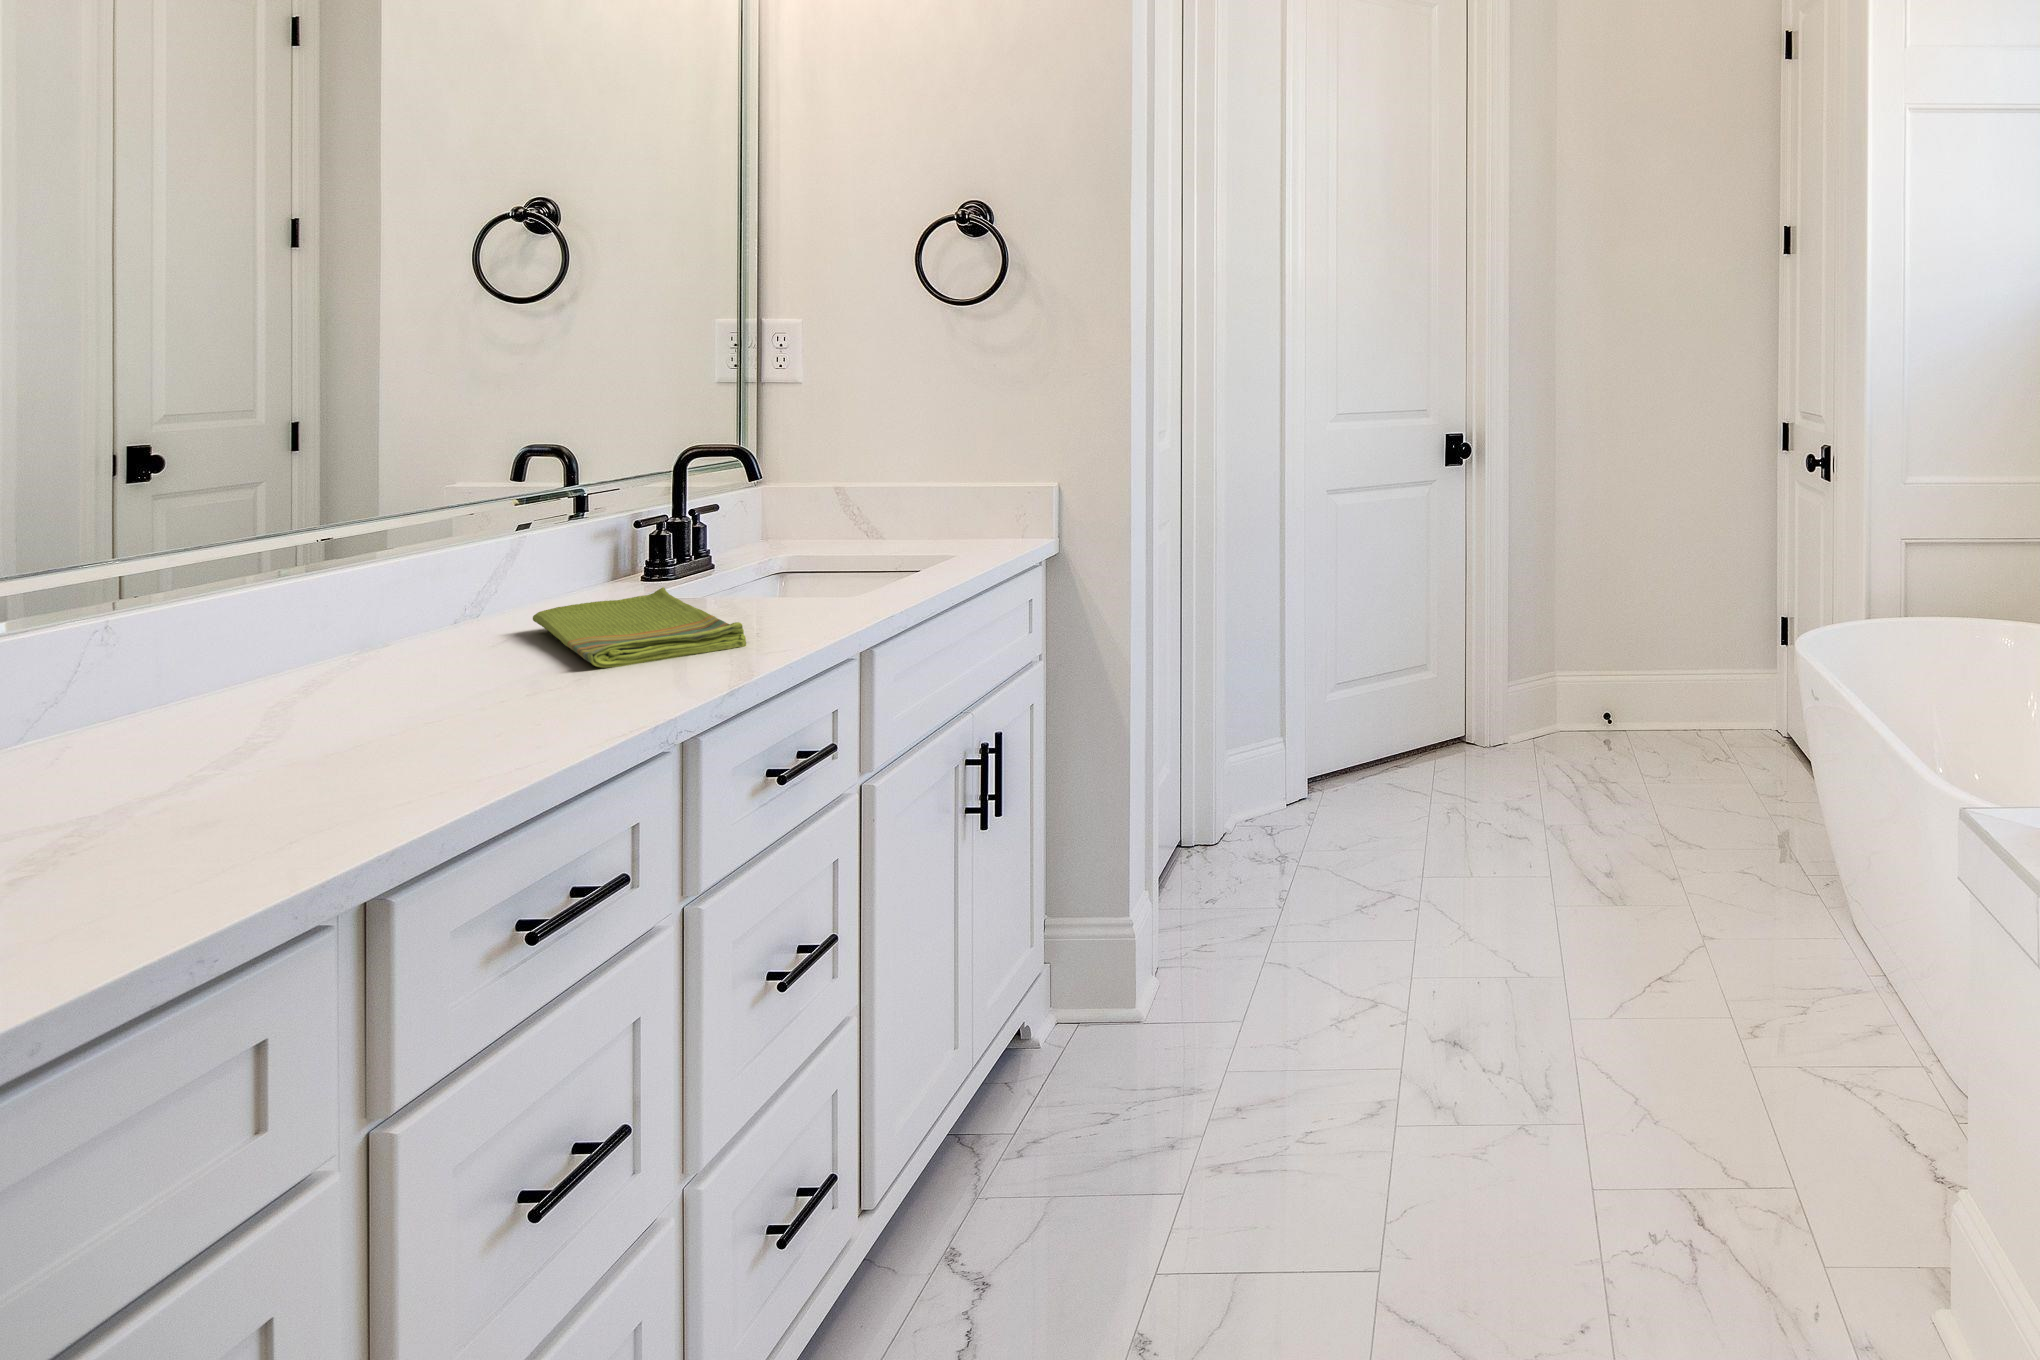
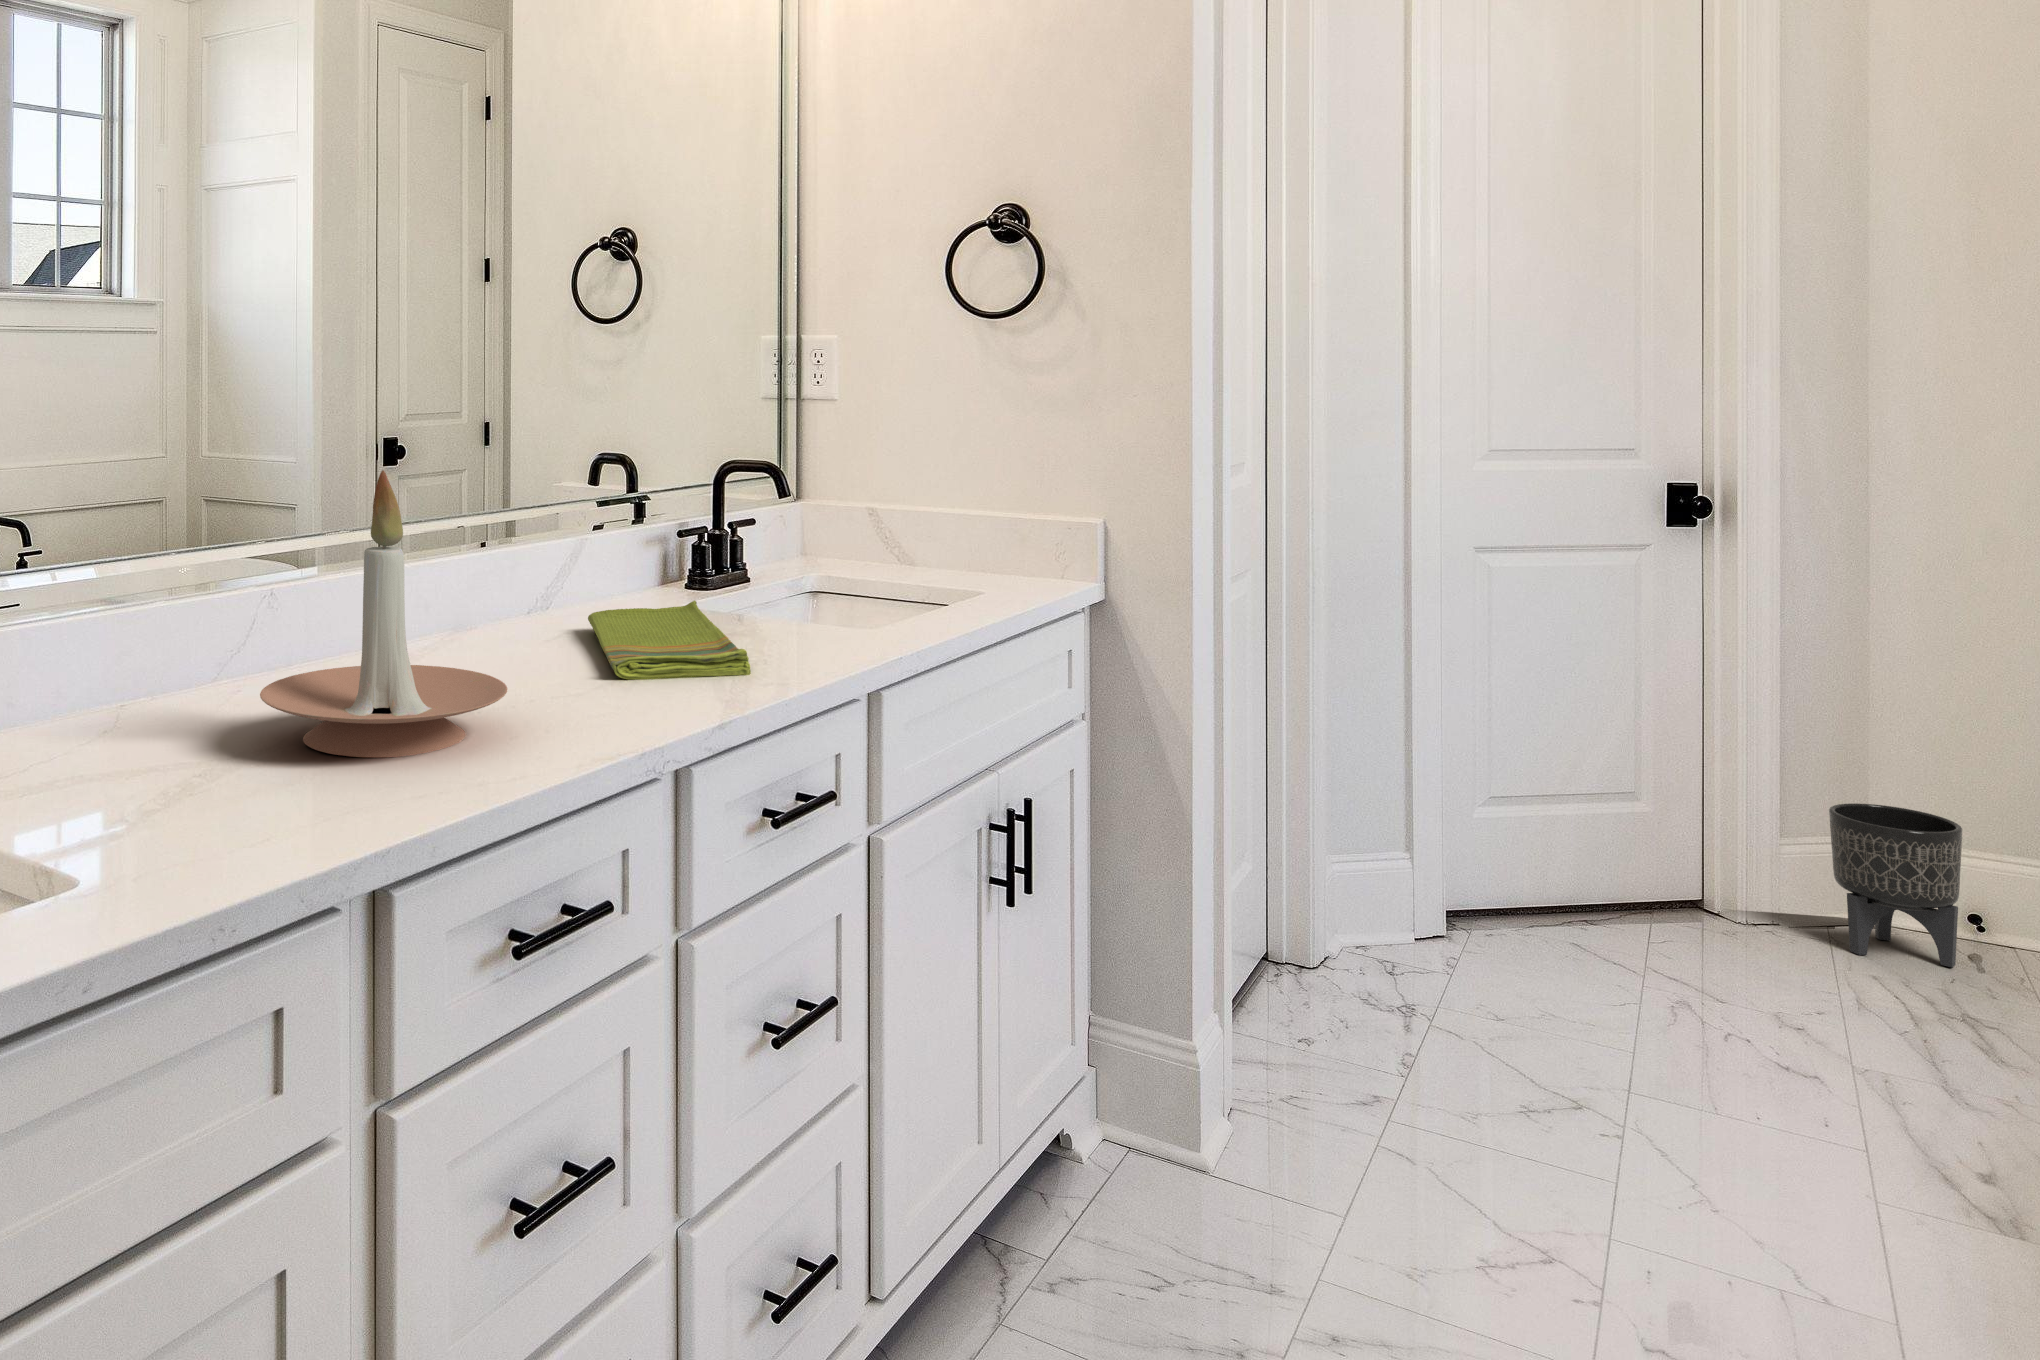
candle holder: none [122,461,483,787] -> present [260,470,507,757]
planter: none [1535,649,1602,753] -> present [1829,803,1962,967]

